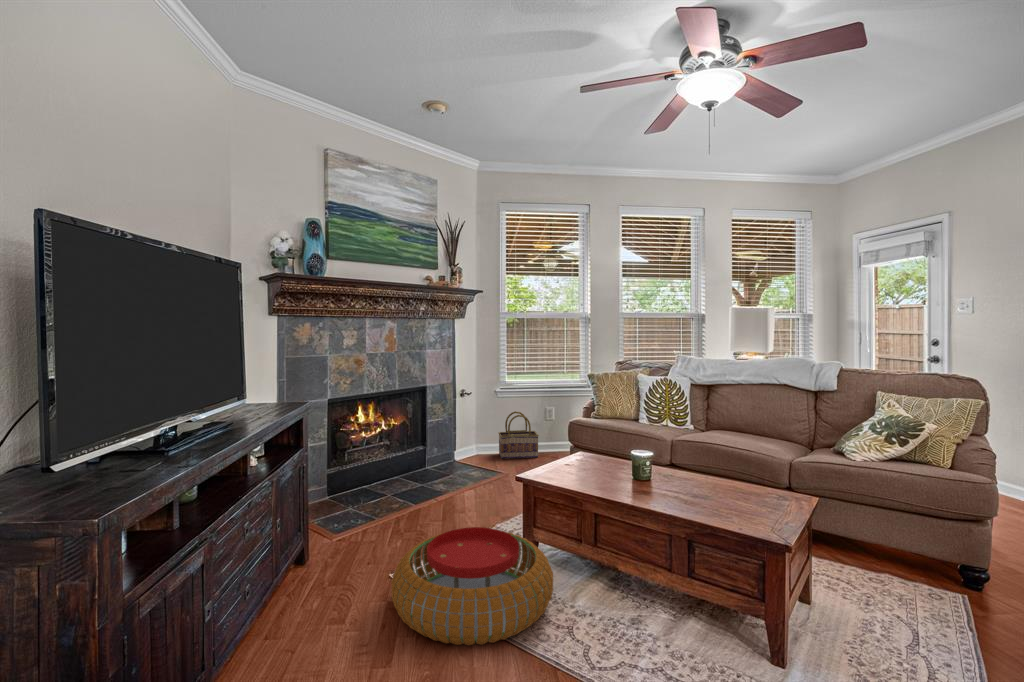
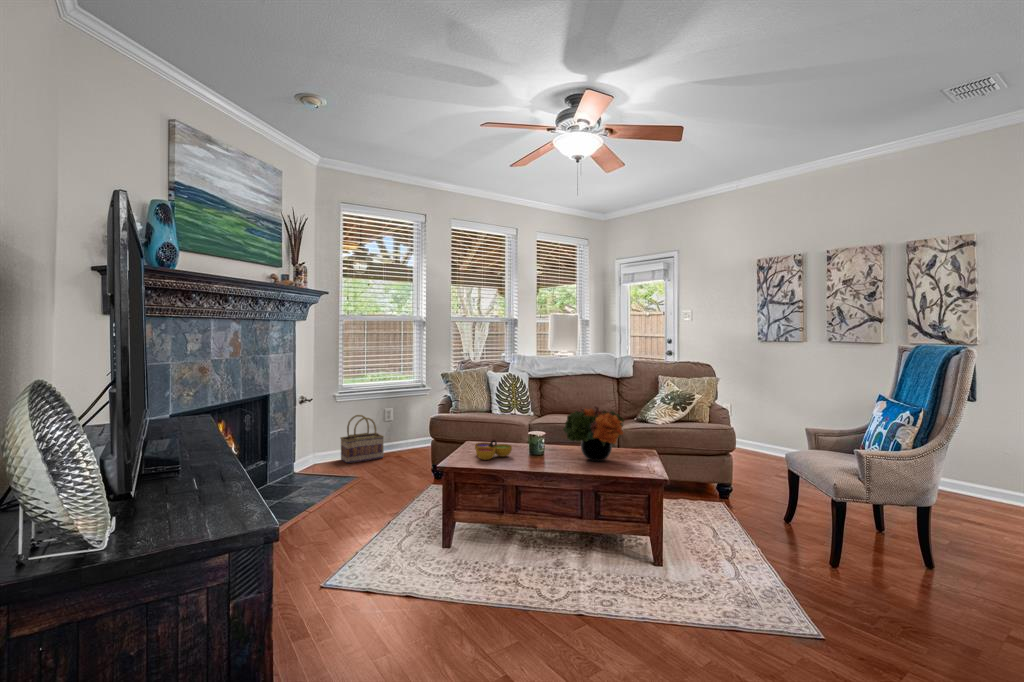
flower arrangement: none [669,427,758,501] -> present [563,406,624,461]
decorative bowl: none [566,456,612,478] -> present [475,440,512,460]
pouf: present [391,527,554,645] -> none [343,516,496,622]

